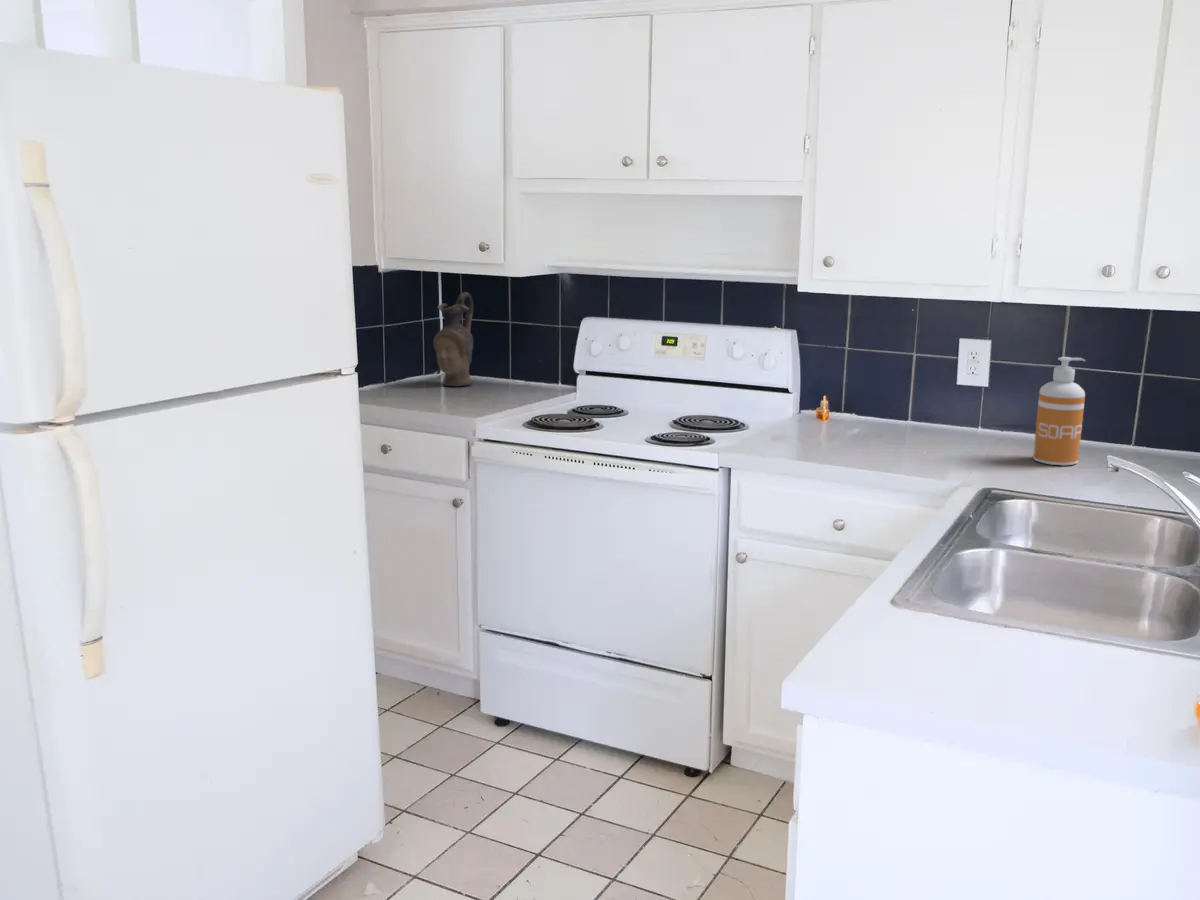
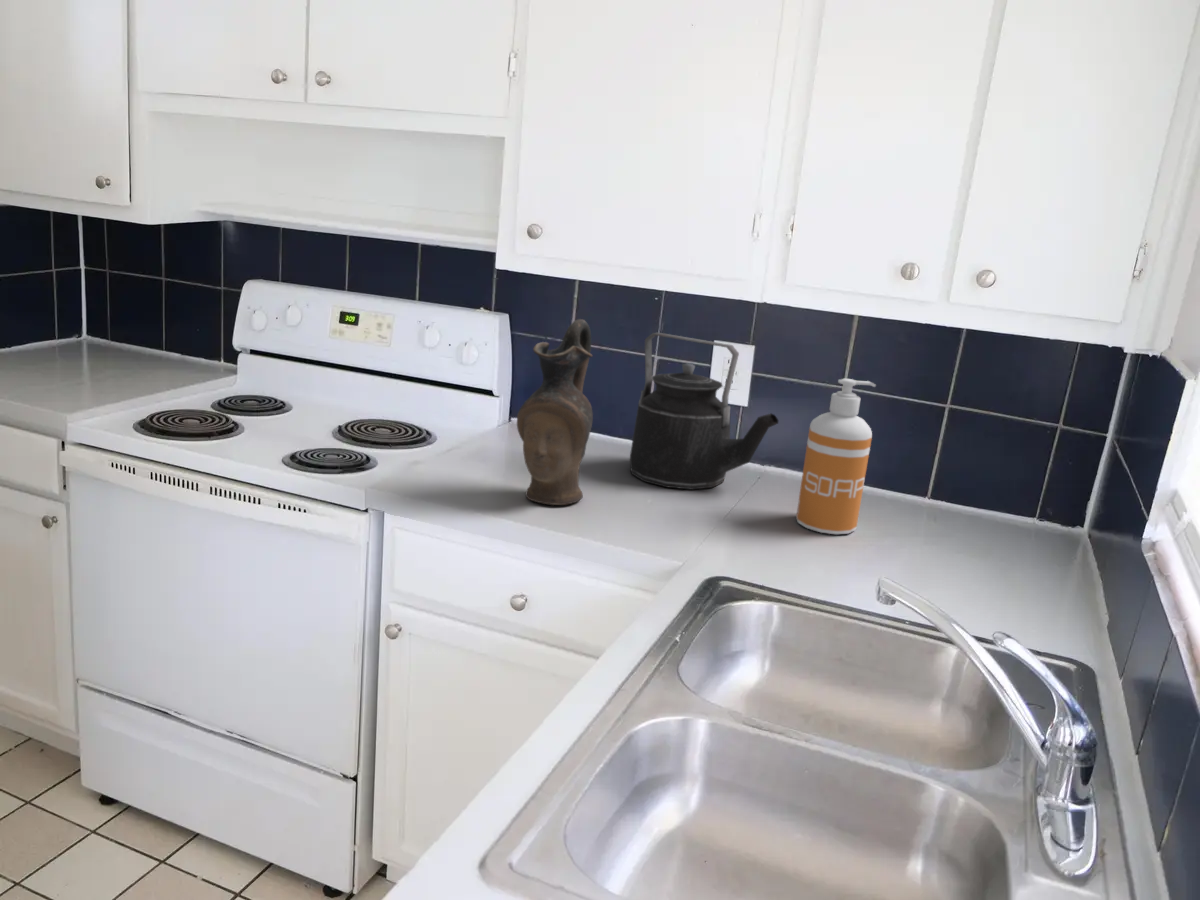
ceramic pitcher: present [434,292,473,386] -> present [517,319,593,505]
kettle: none [902,336,1015,446] -> present [630,333,778,490]

